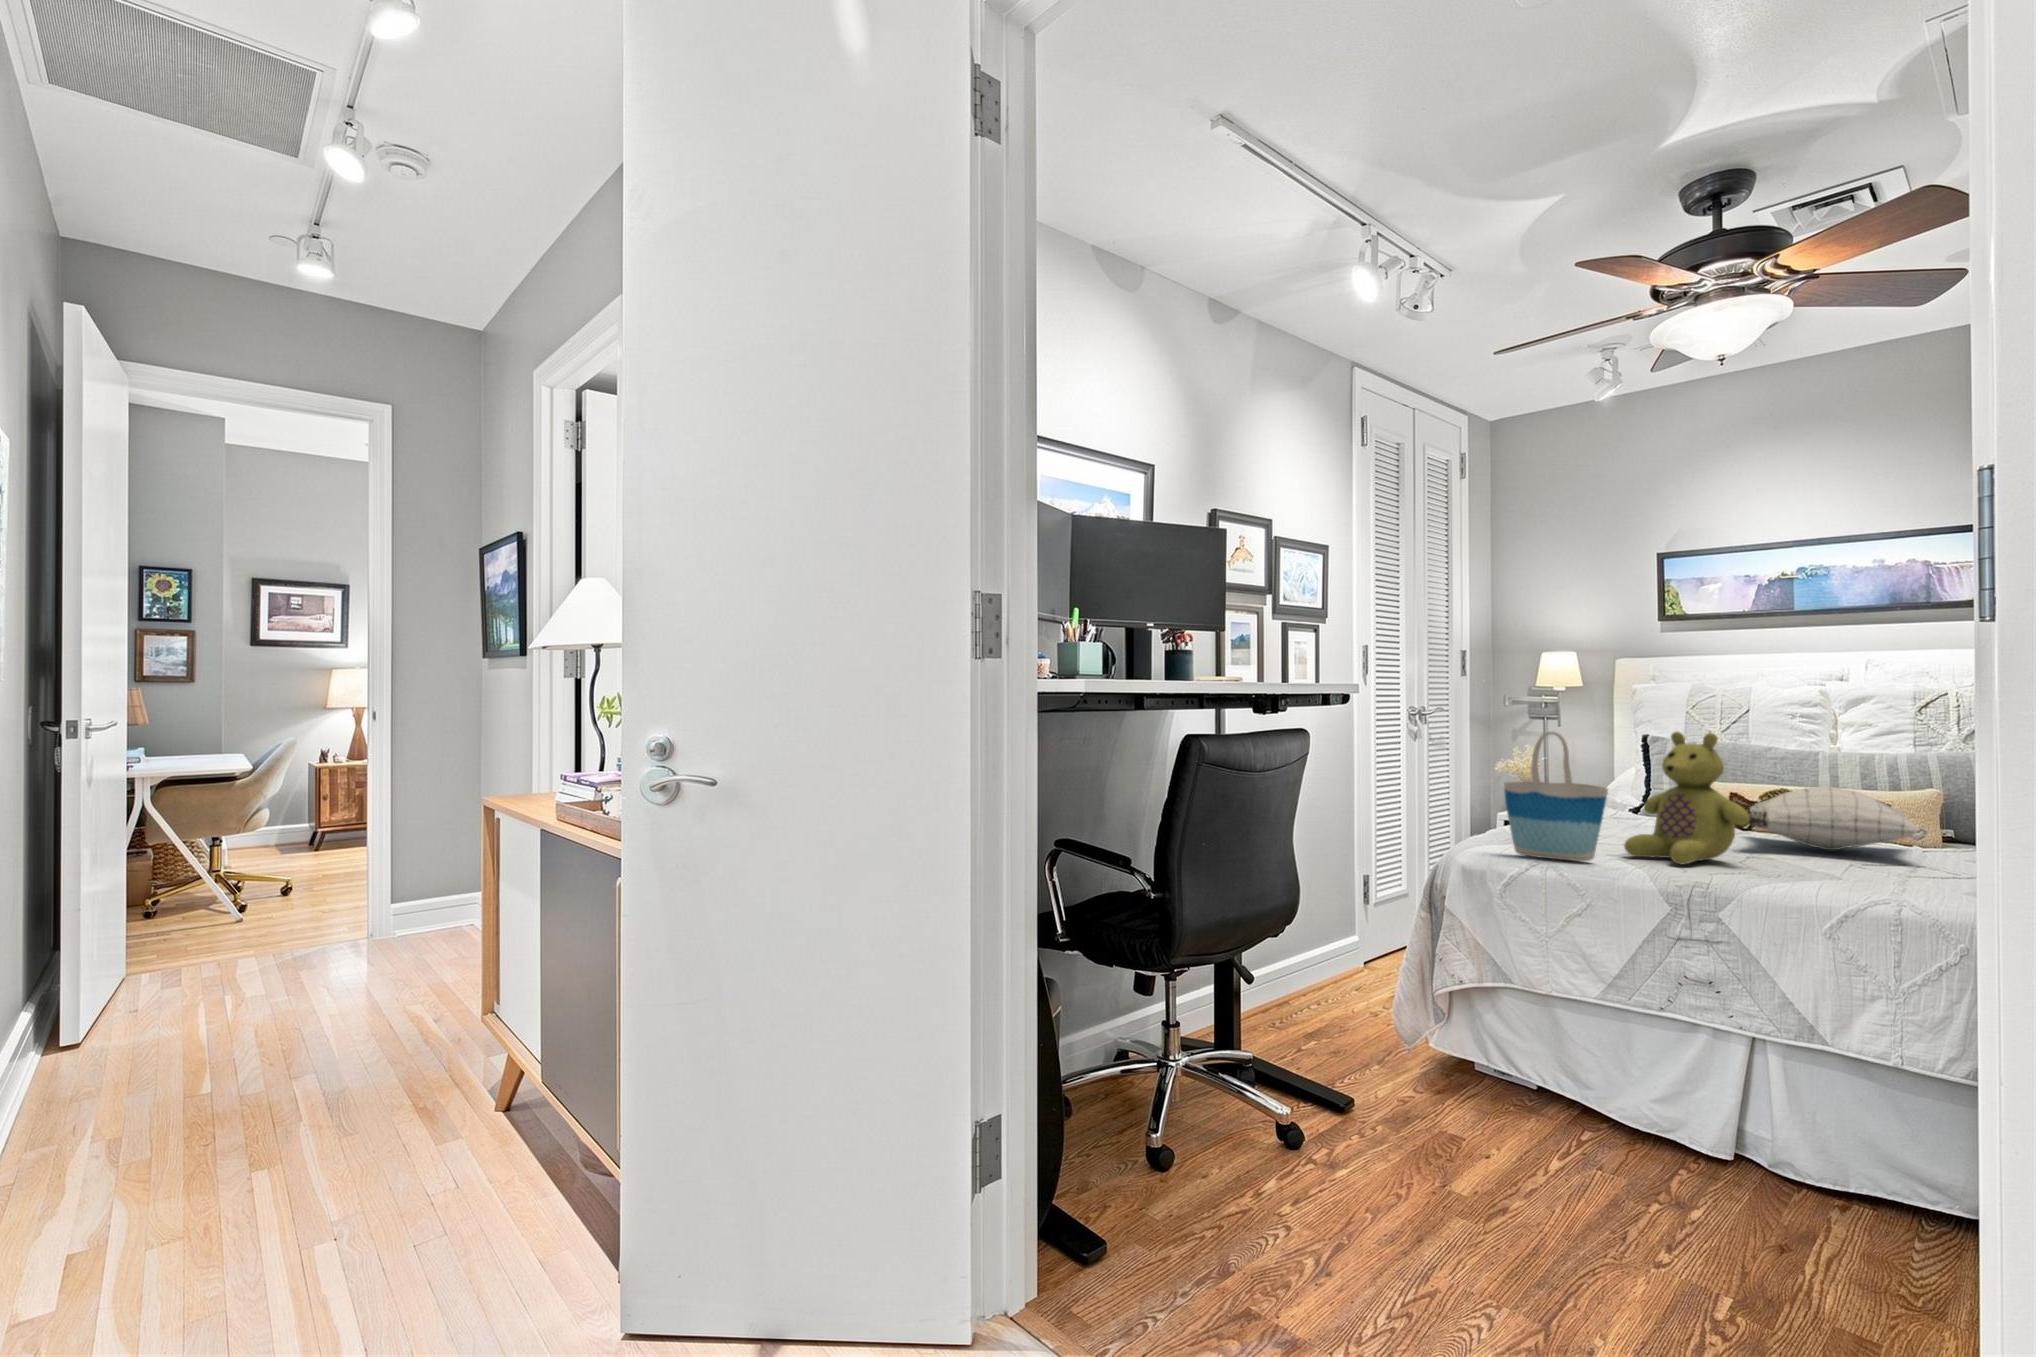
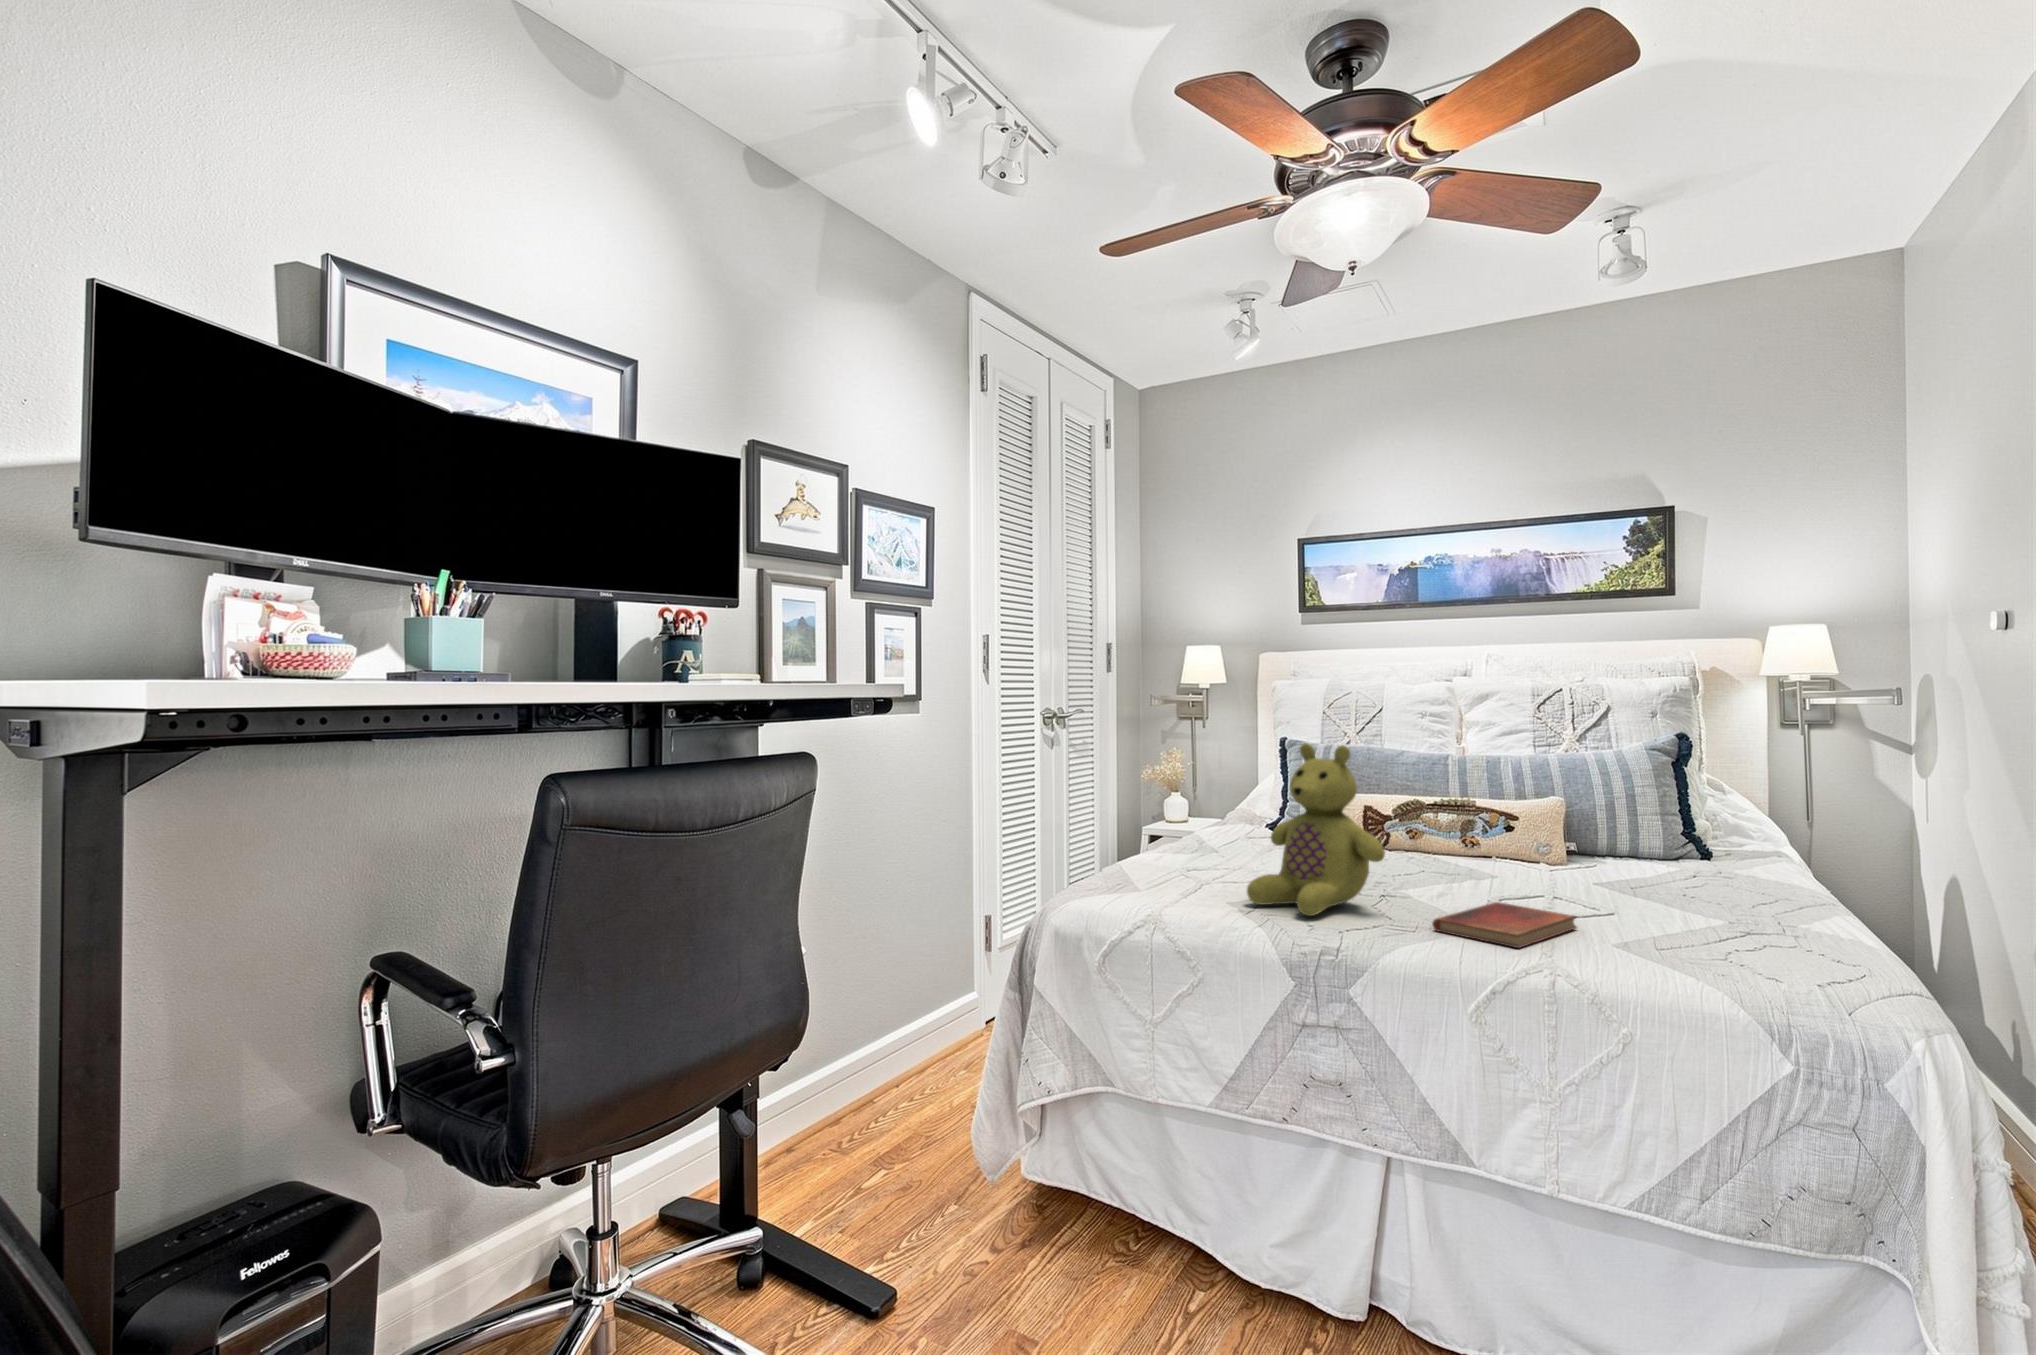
tote bag: present [1504,731,1608,861] -> none [1104,747,1225,918]
pillow: present [1748,786,1918,850] -> none [1374,801,1558,876]
diary: none [1793,862,1931,890] -> present [1432,902,1577,948]

